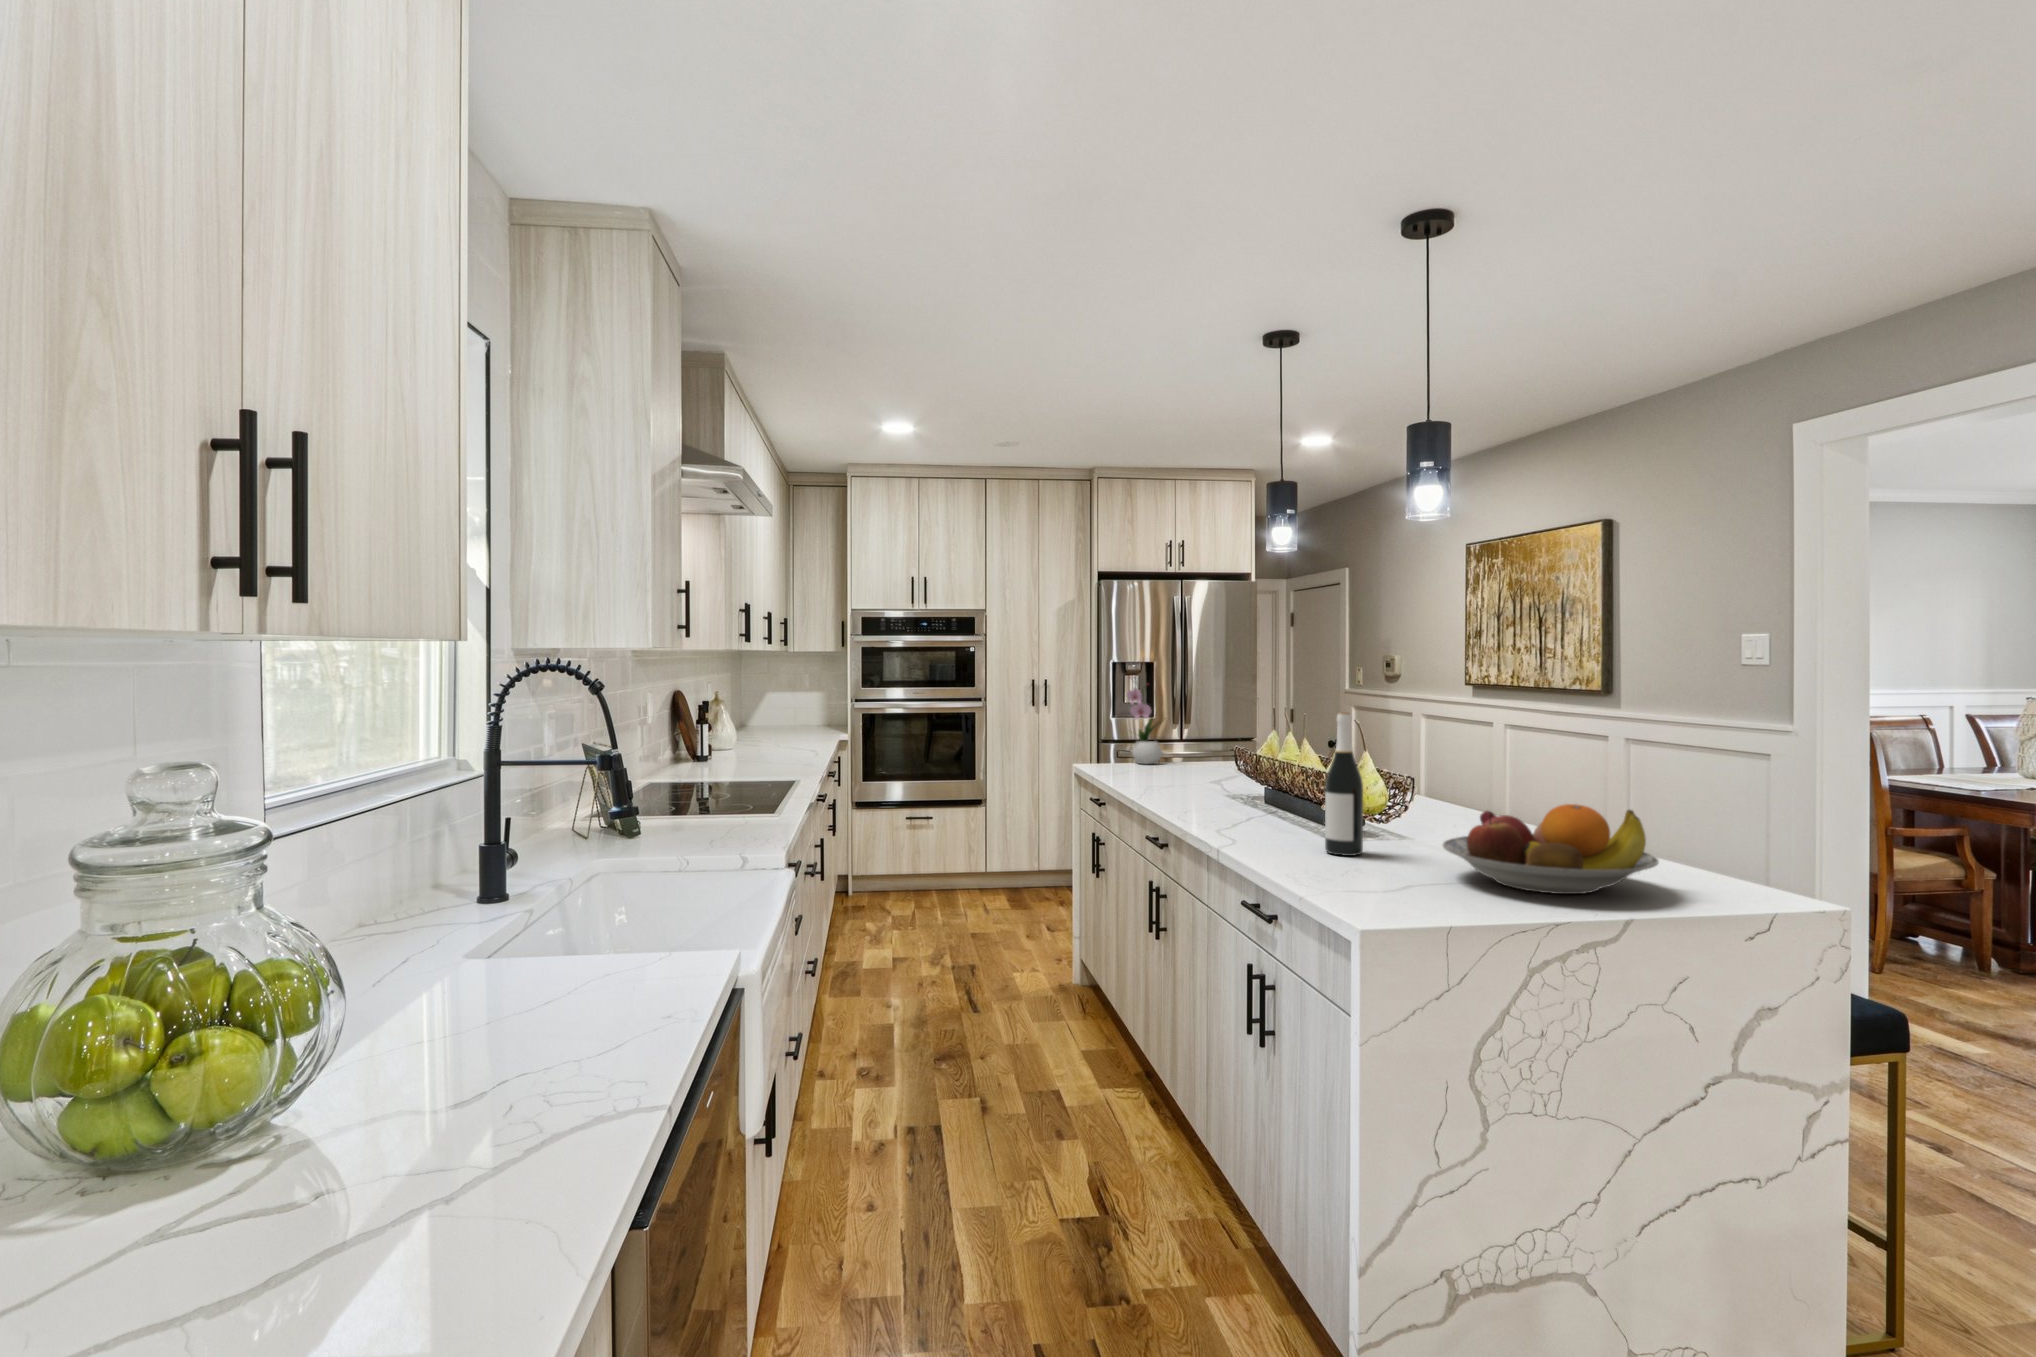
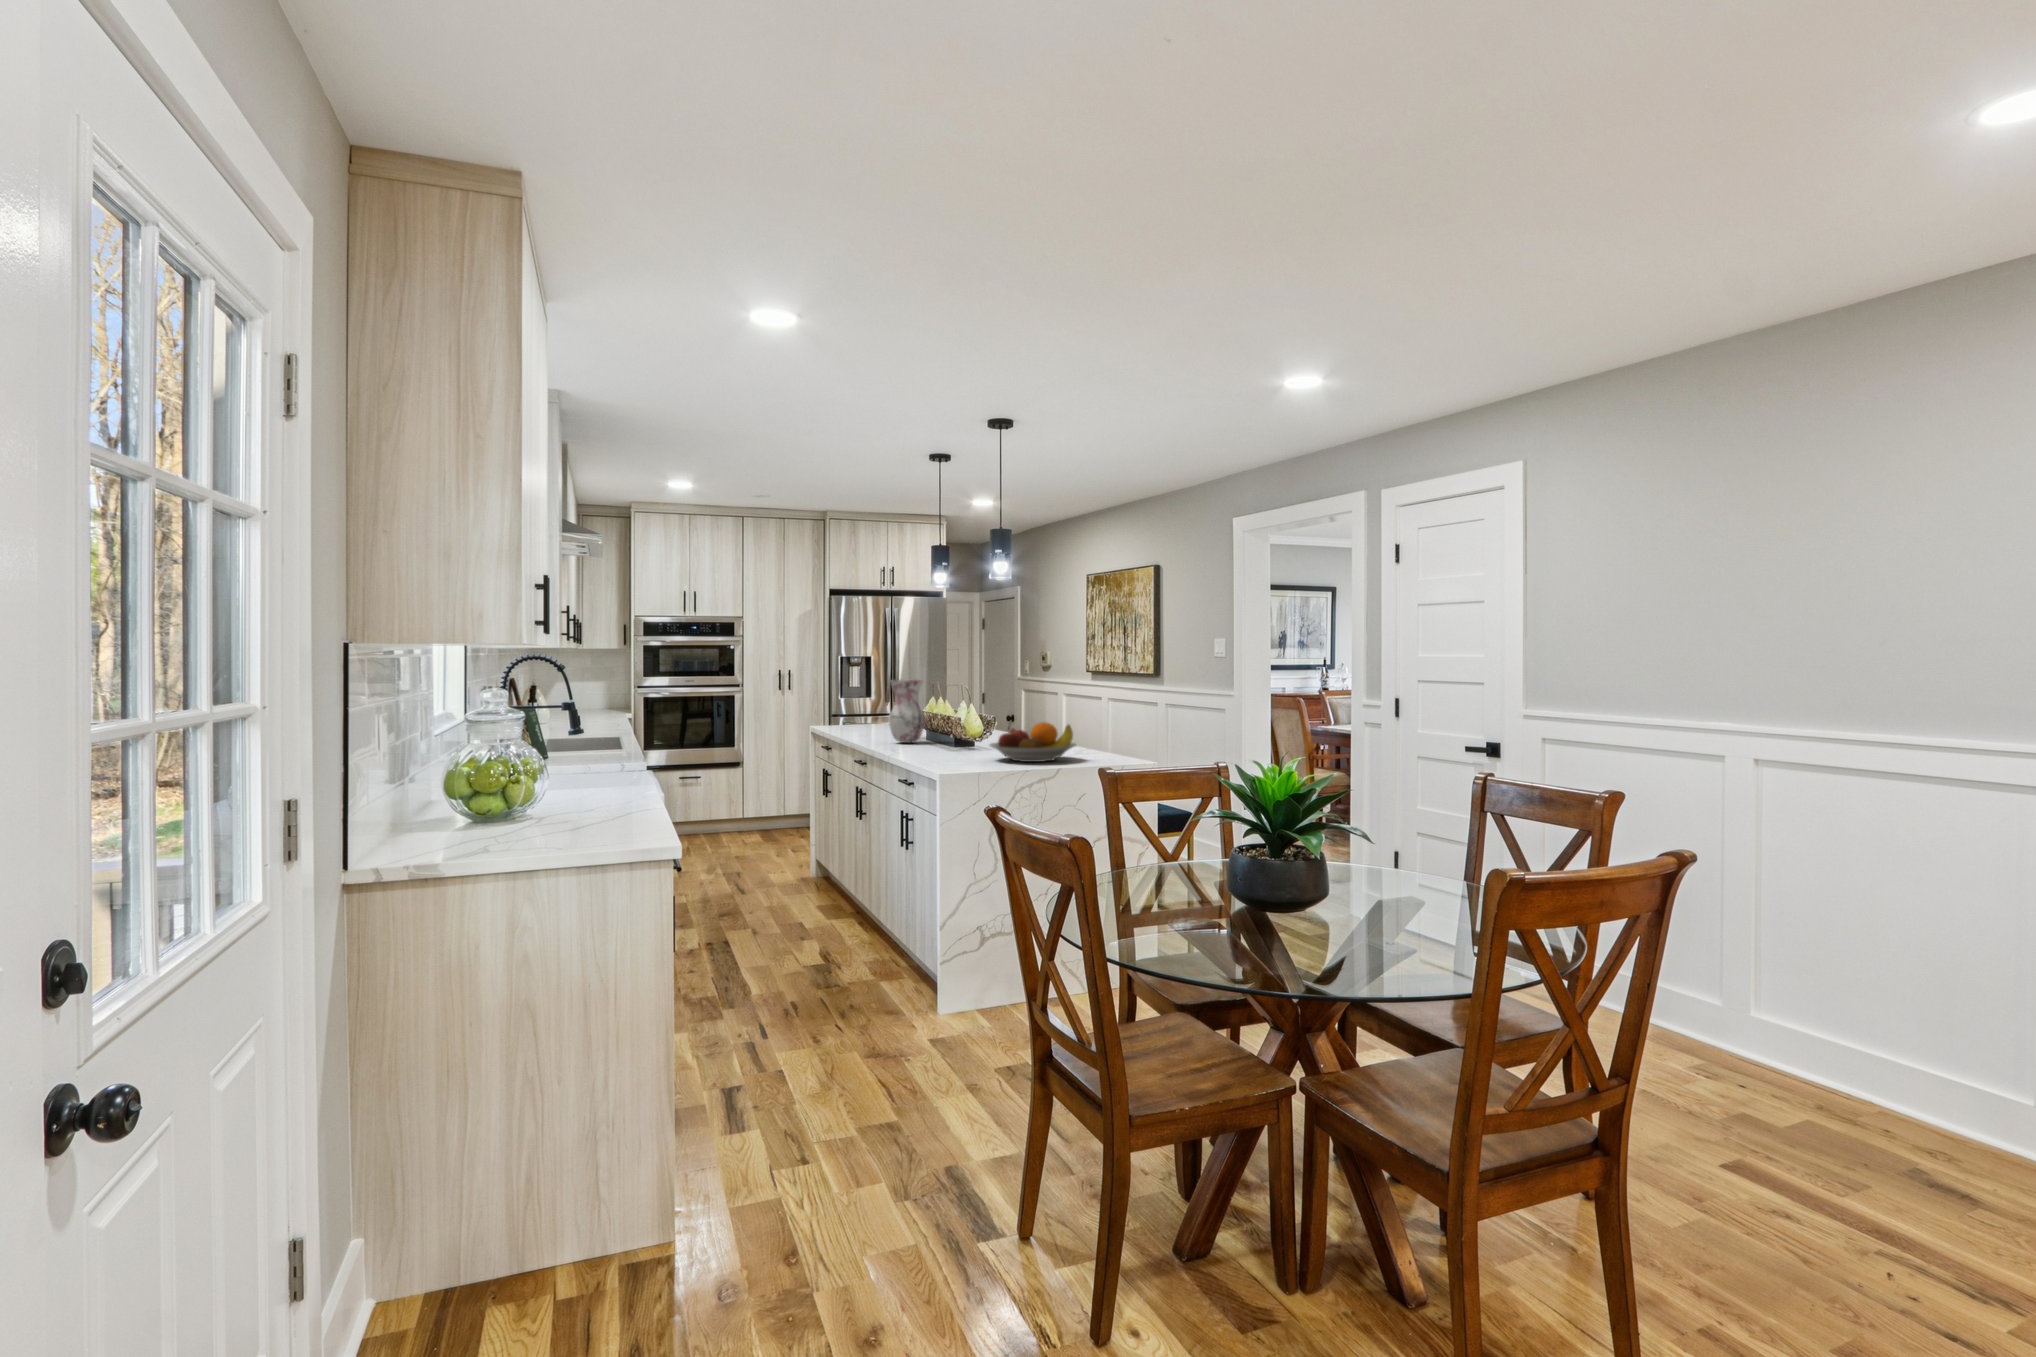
flower arrangement: present [1127,678,1162,764] -> none [847,667,874,726]
vase: none [1205,700,1270,811] -> present [889,680,925,743]
wine bottle: present [1325,712,1363,856] -> none [942,683,960,755]

